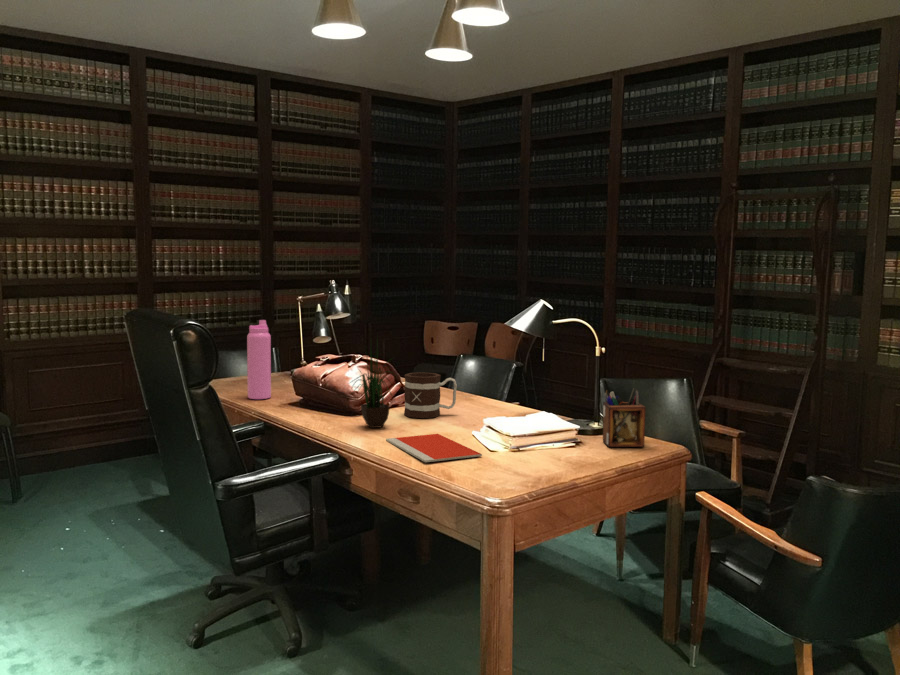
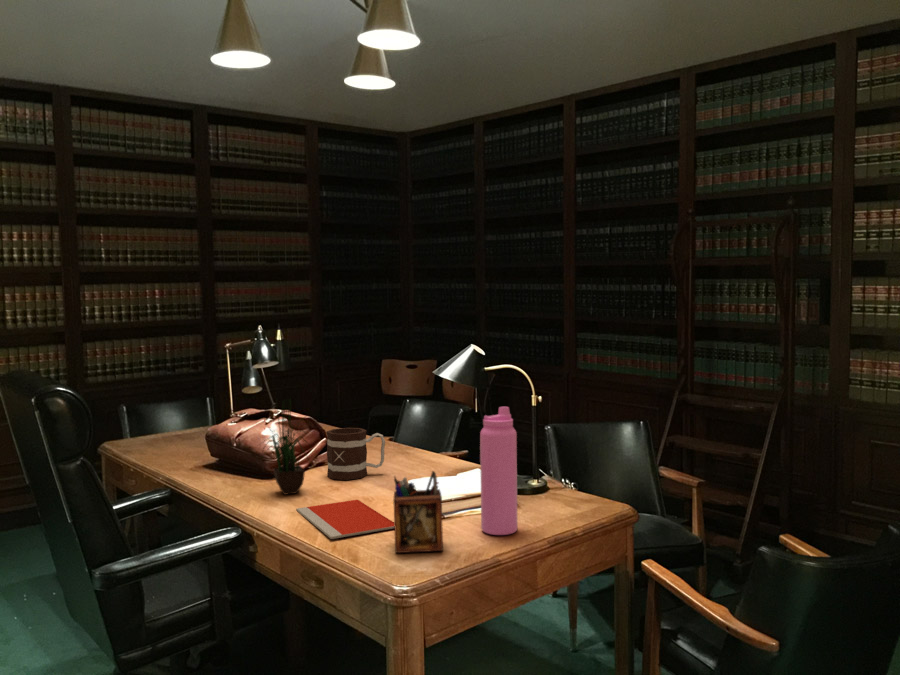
water bottle: present [247,320,271,399] -> present [480,407,518,535]
desk organizer: present [603,388,646,447] -> present [393,471,443,553]

